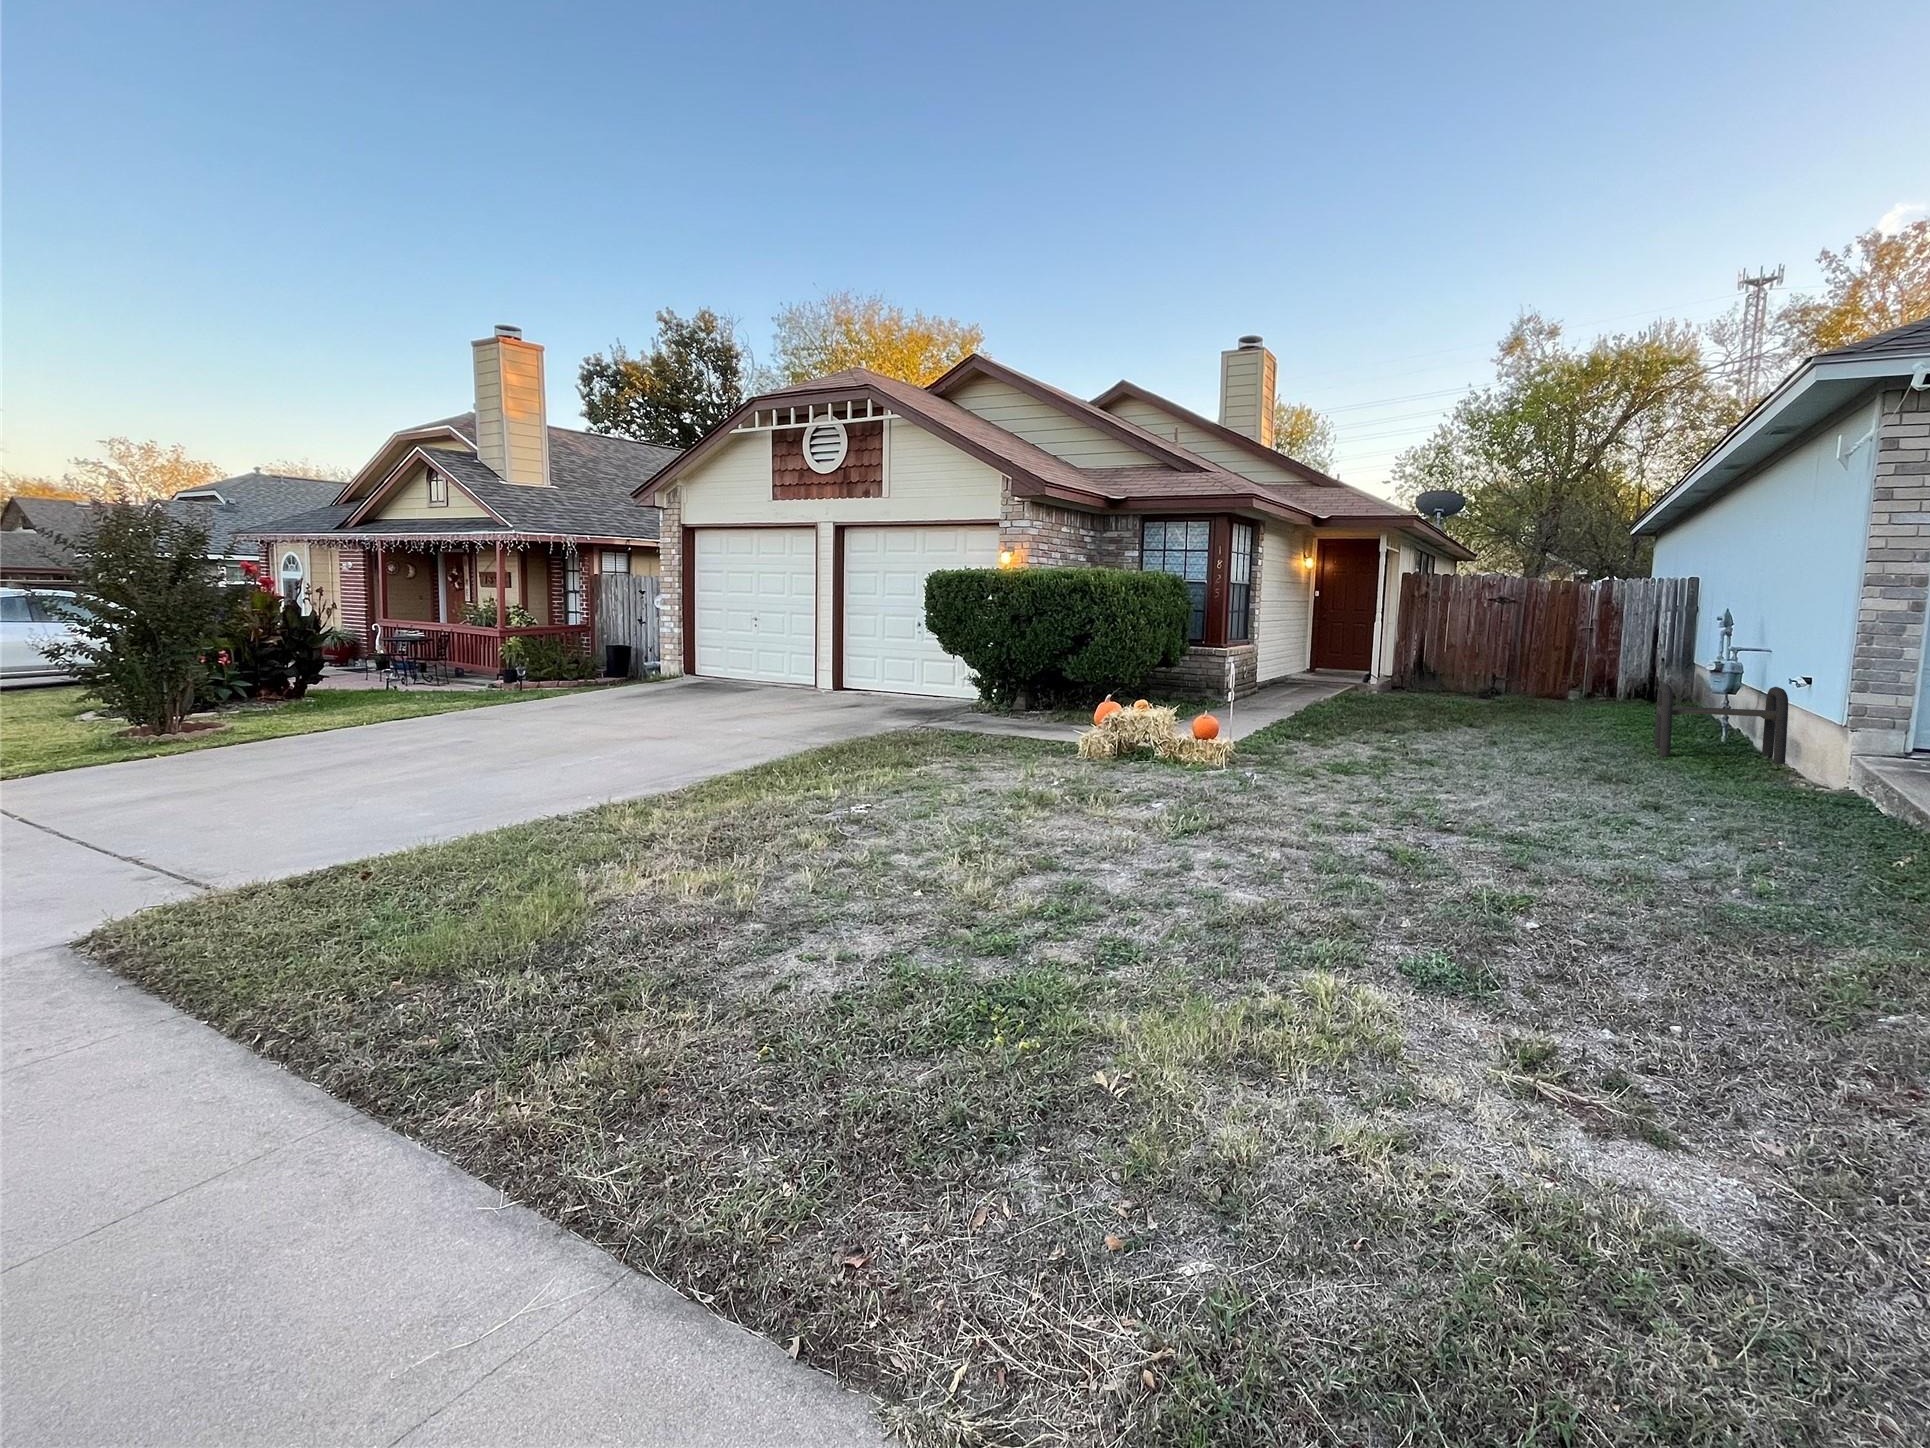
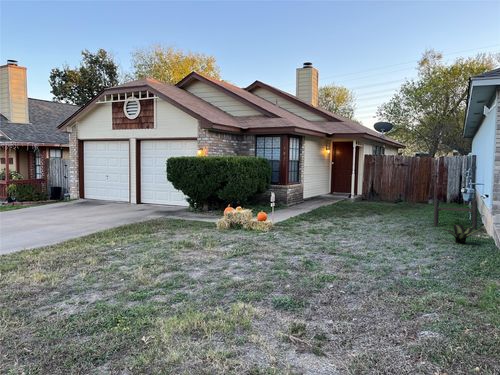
potted plant: none [1724,751,1856,804] -> present [442,225,484,244]

